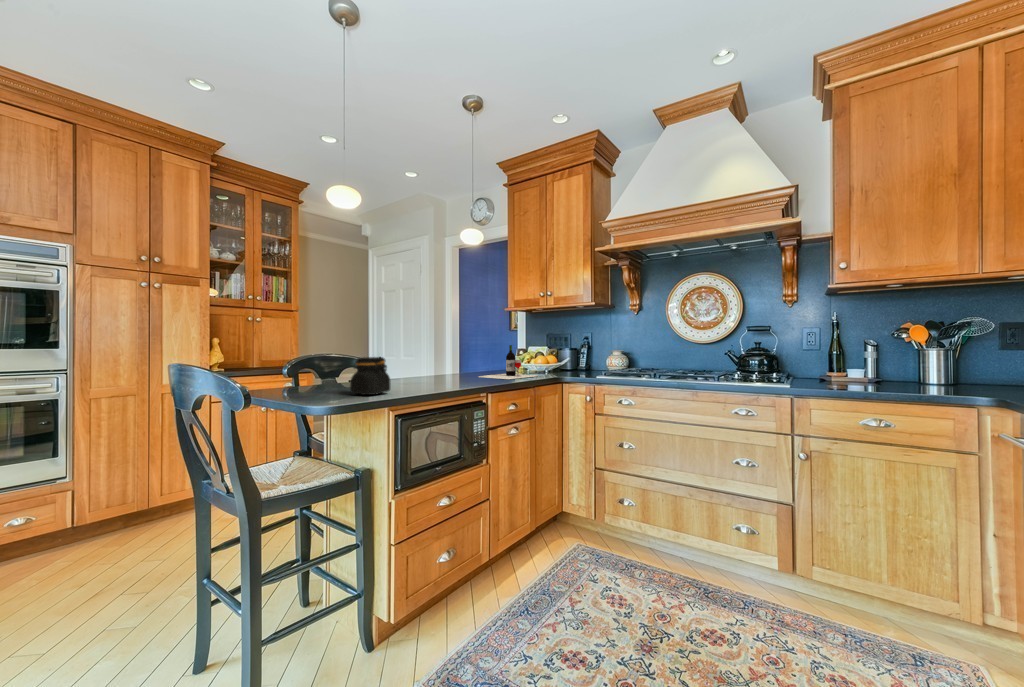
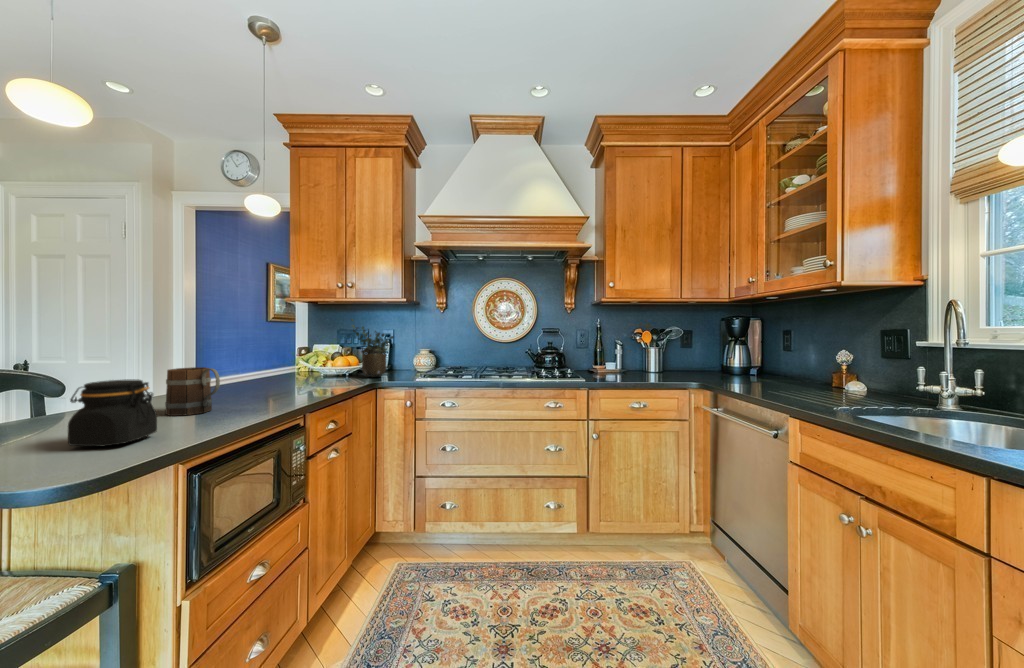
potted plant: none [545,322,581,374] -> present [351,319,394,377]
wine bottle: present [480,345,536,379] -> none [258,346,351,390]
mug: none [407,355,432,386] -> present [165,367,220,416]

